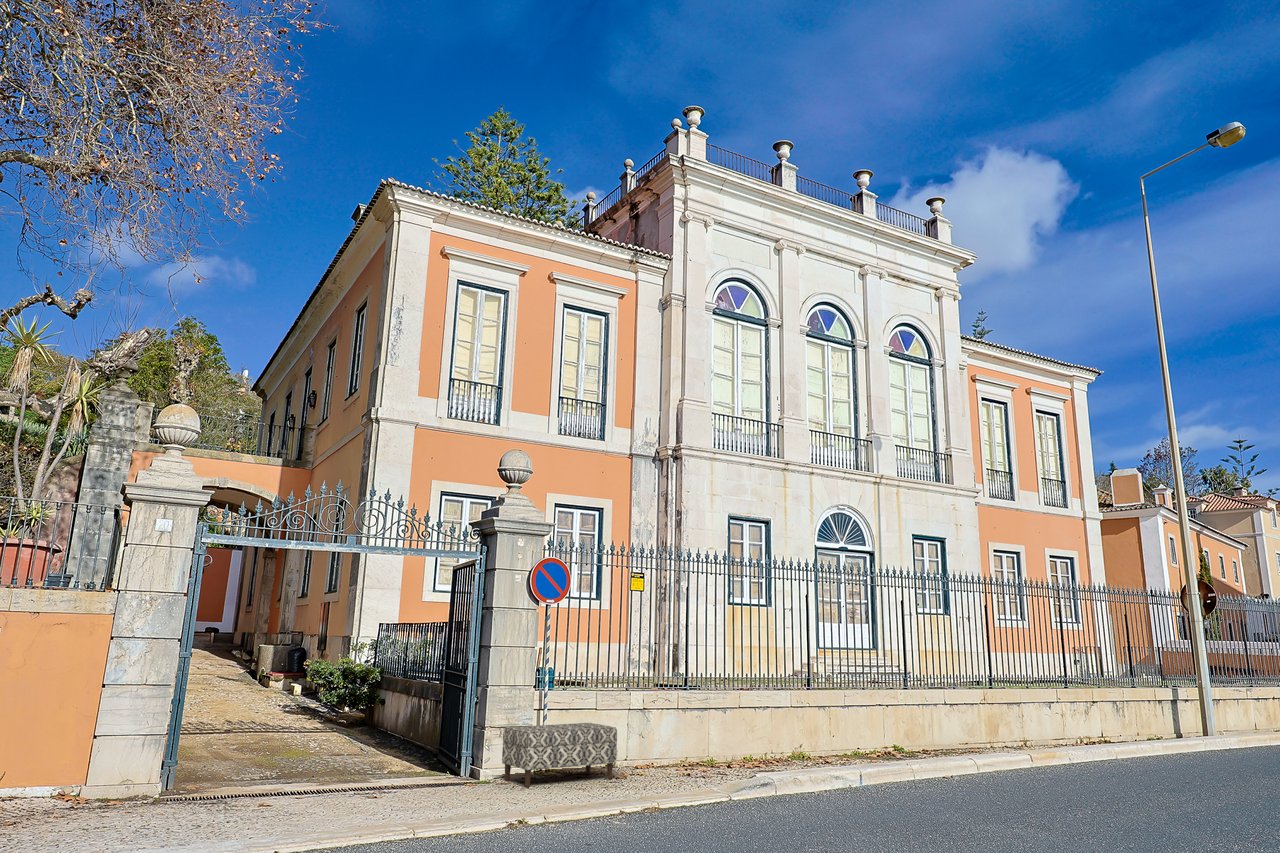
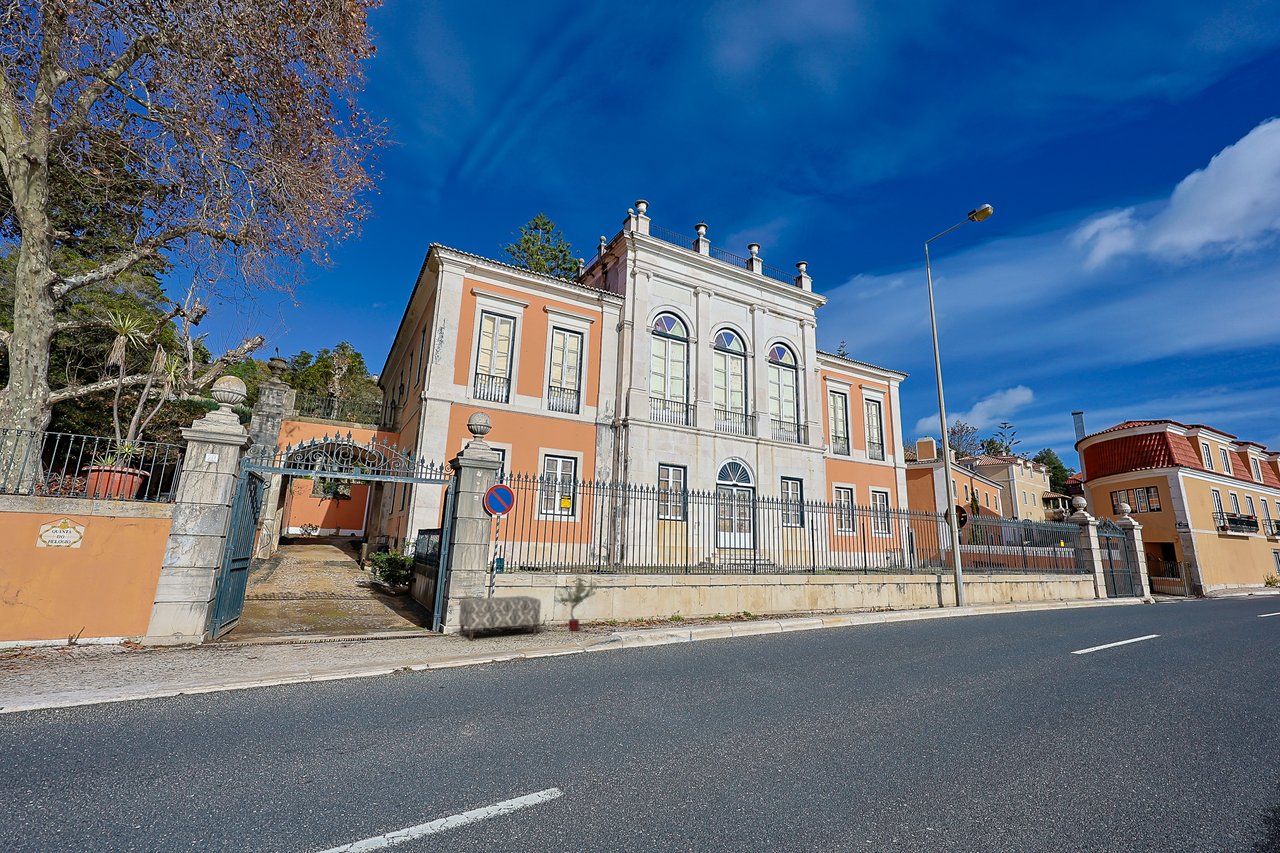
potted tree: none [631,691,690,774] -> present [555,578,596,631]

